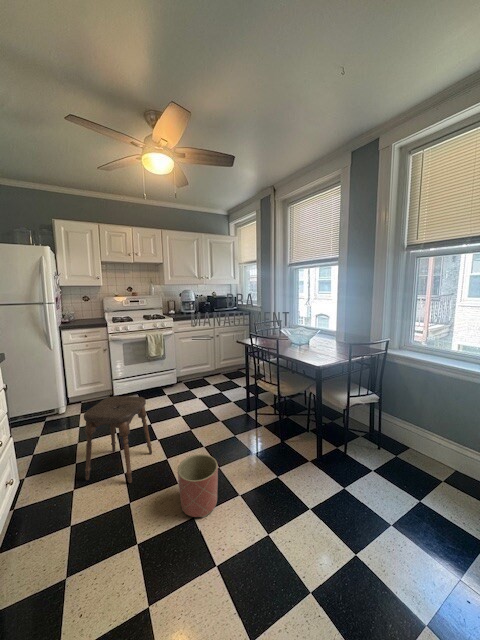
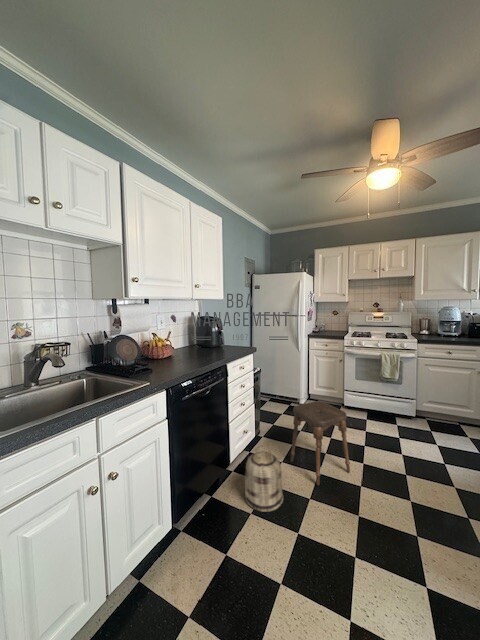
planter: present [178,454,218,517] -> none [345,494,396,574]
basket: none [41,475,103,566] -> present [245,446,283,512]

